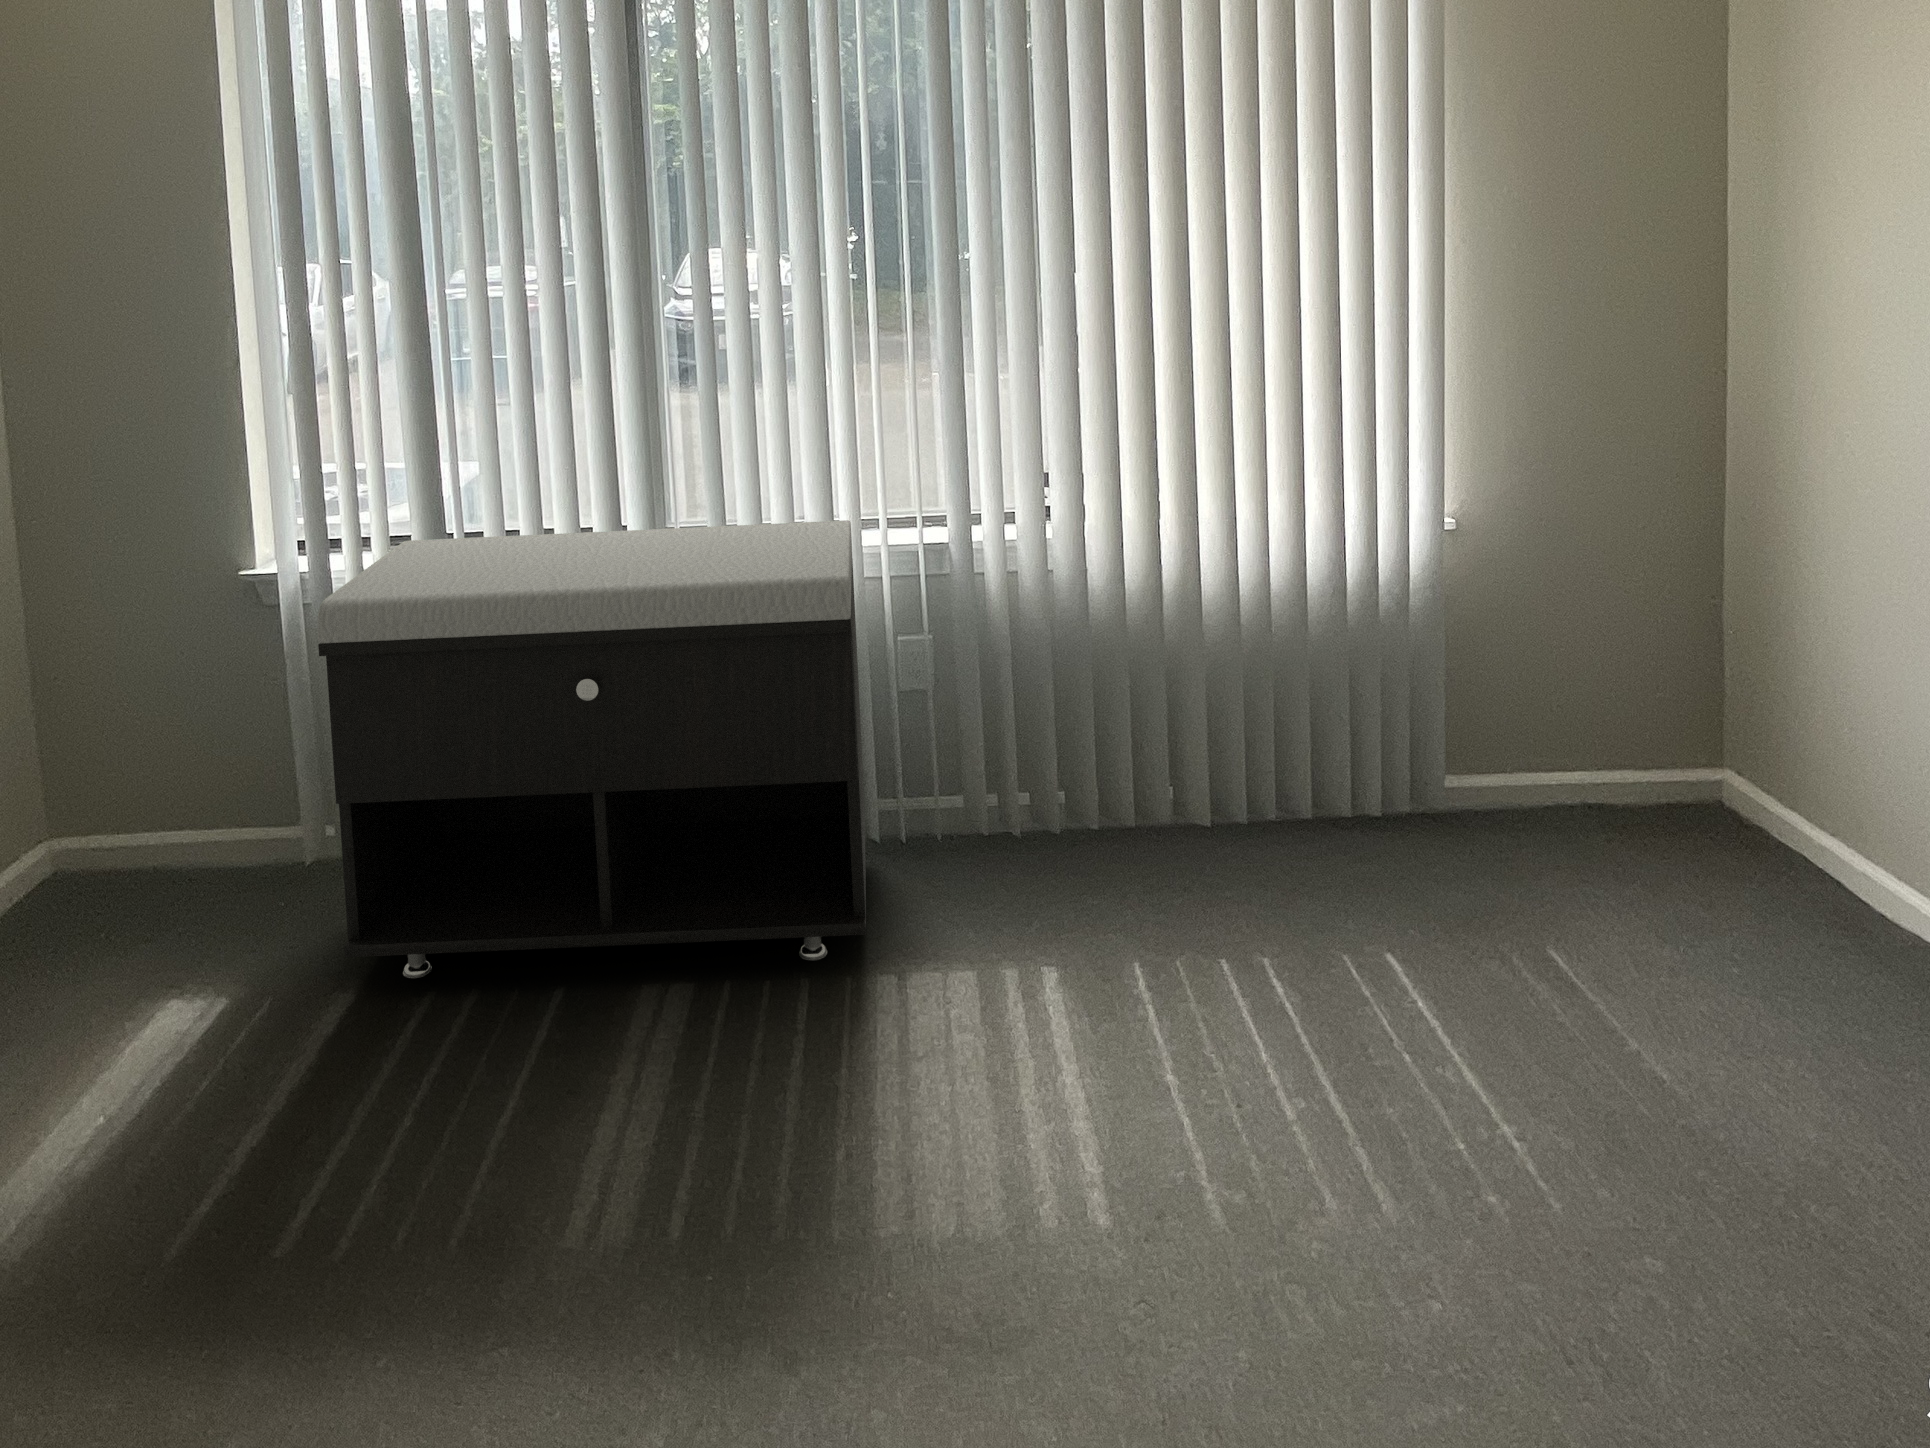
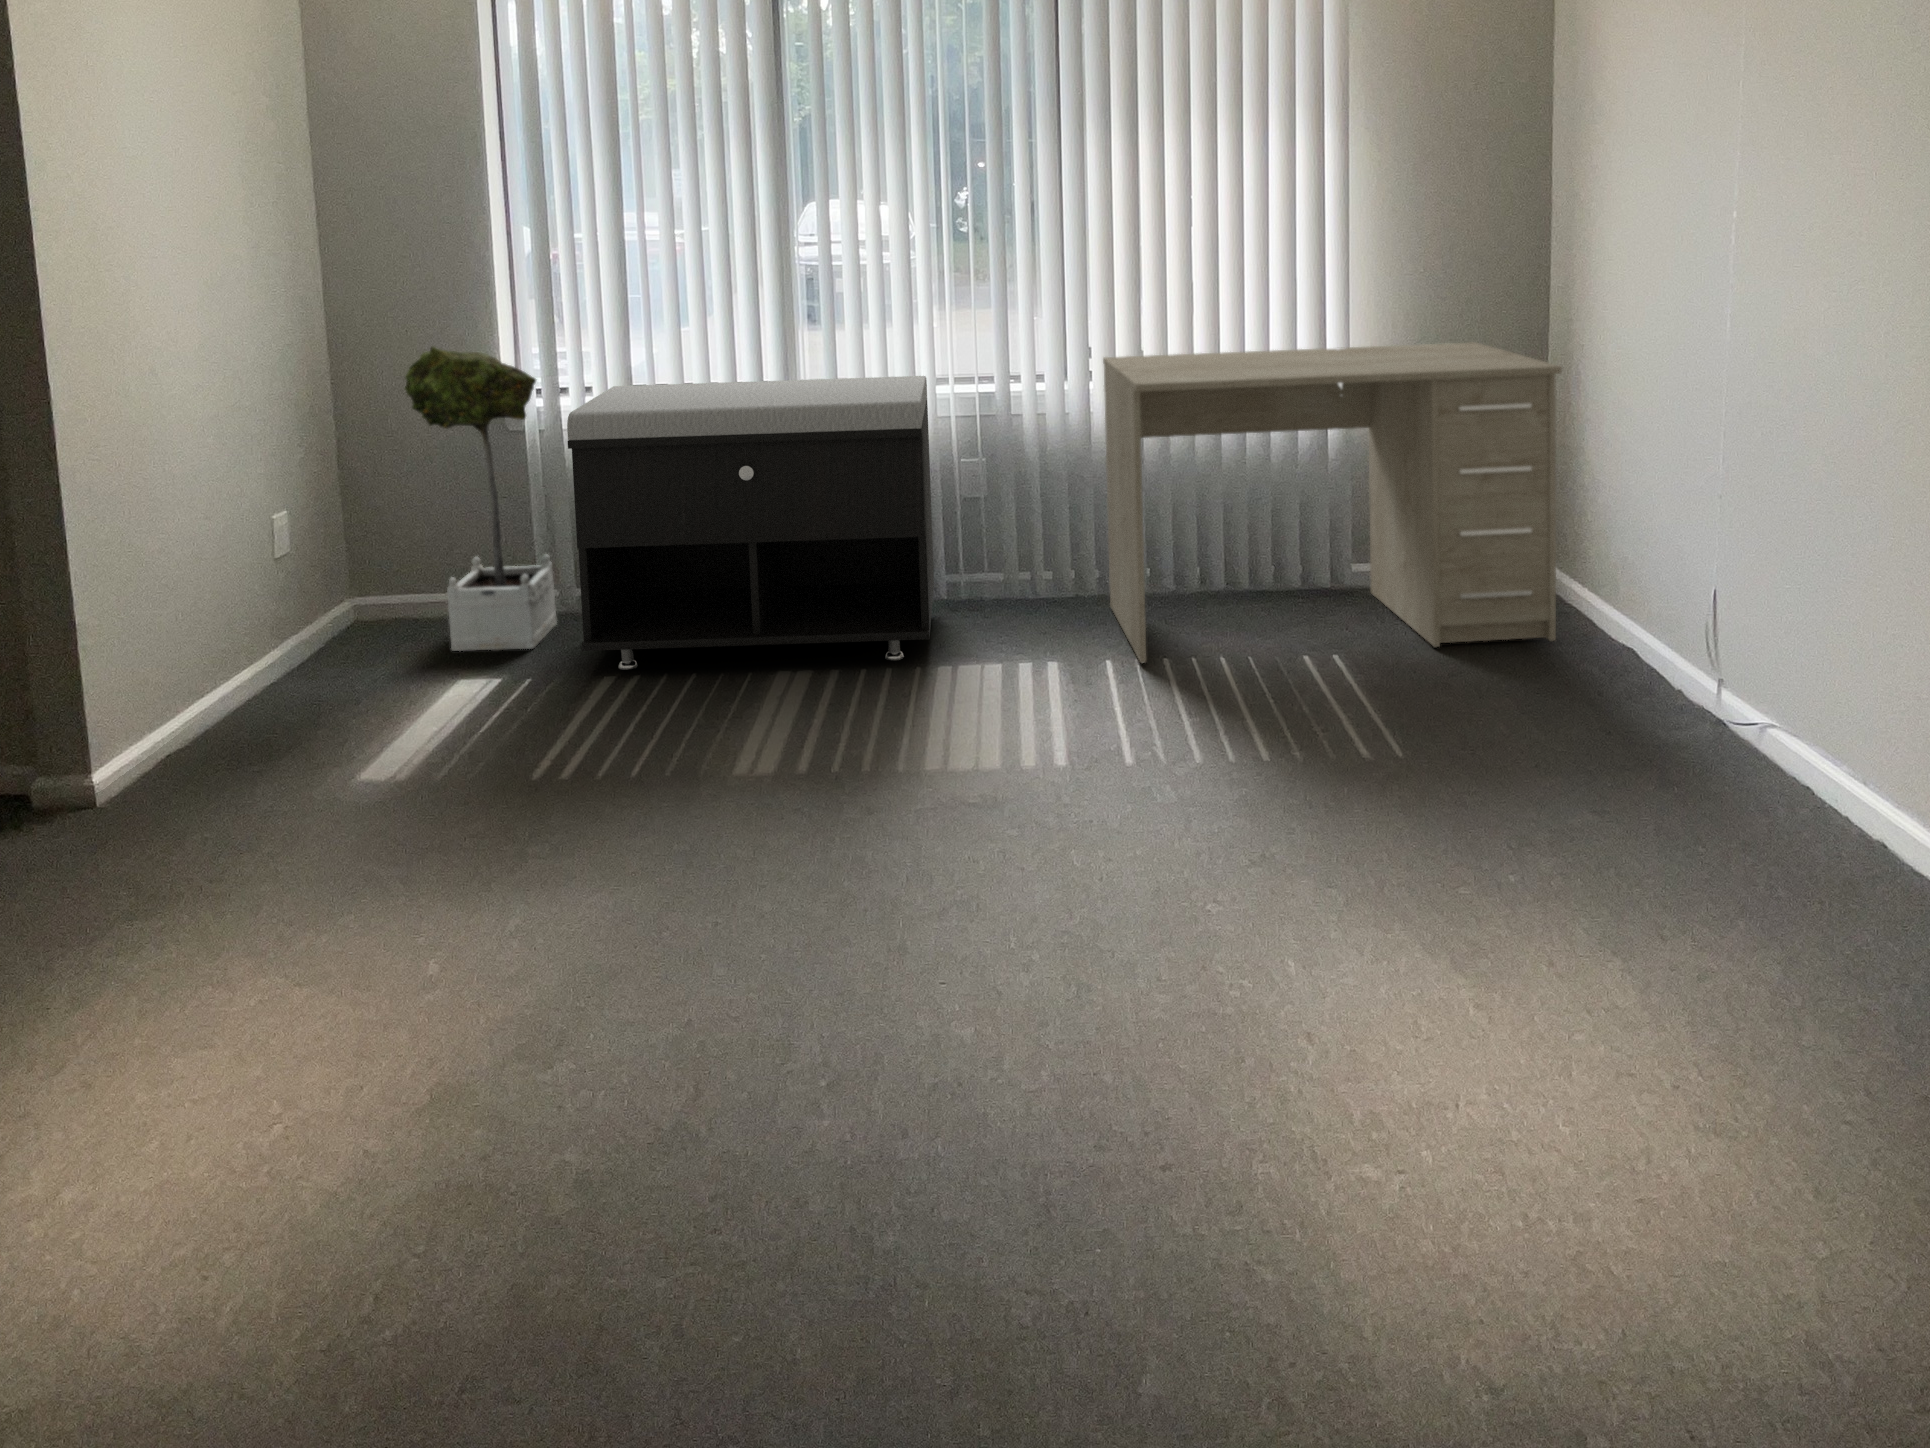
desk: none [1104,460,1822,971] -> present [1103,342,1562,664]
potted tree: none [99,492,329,935] -> present [405,347,557,651]

